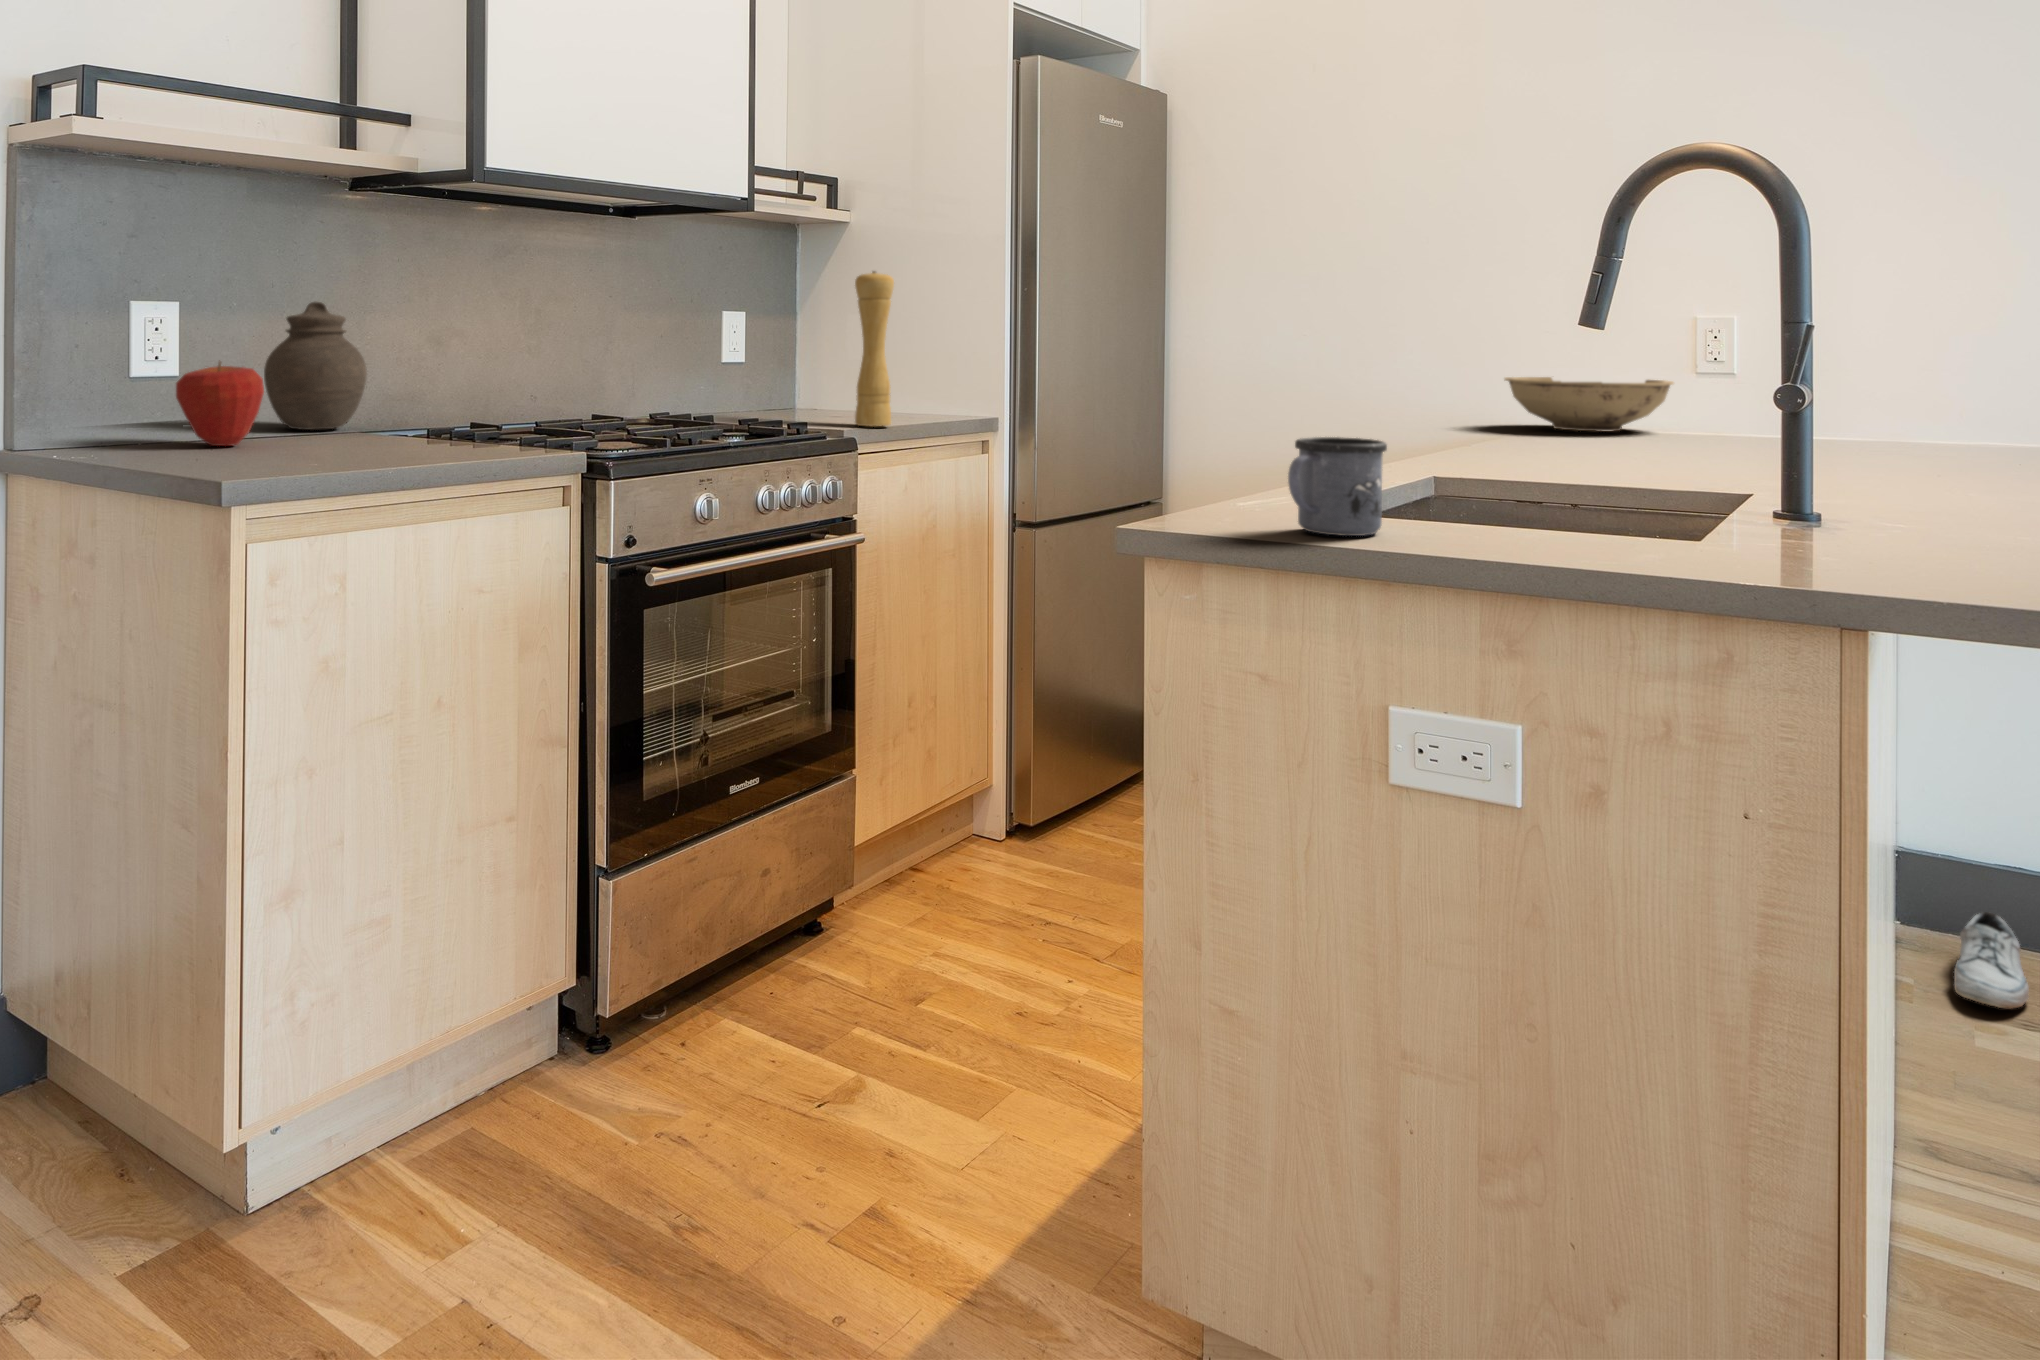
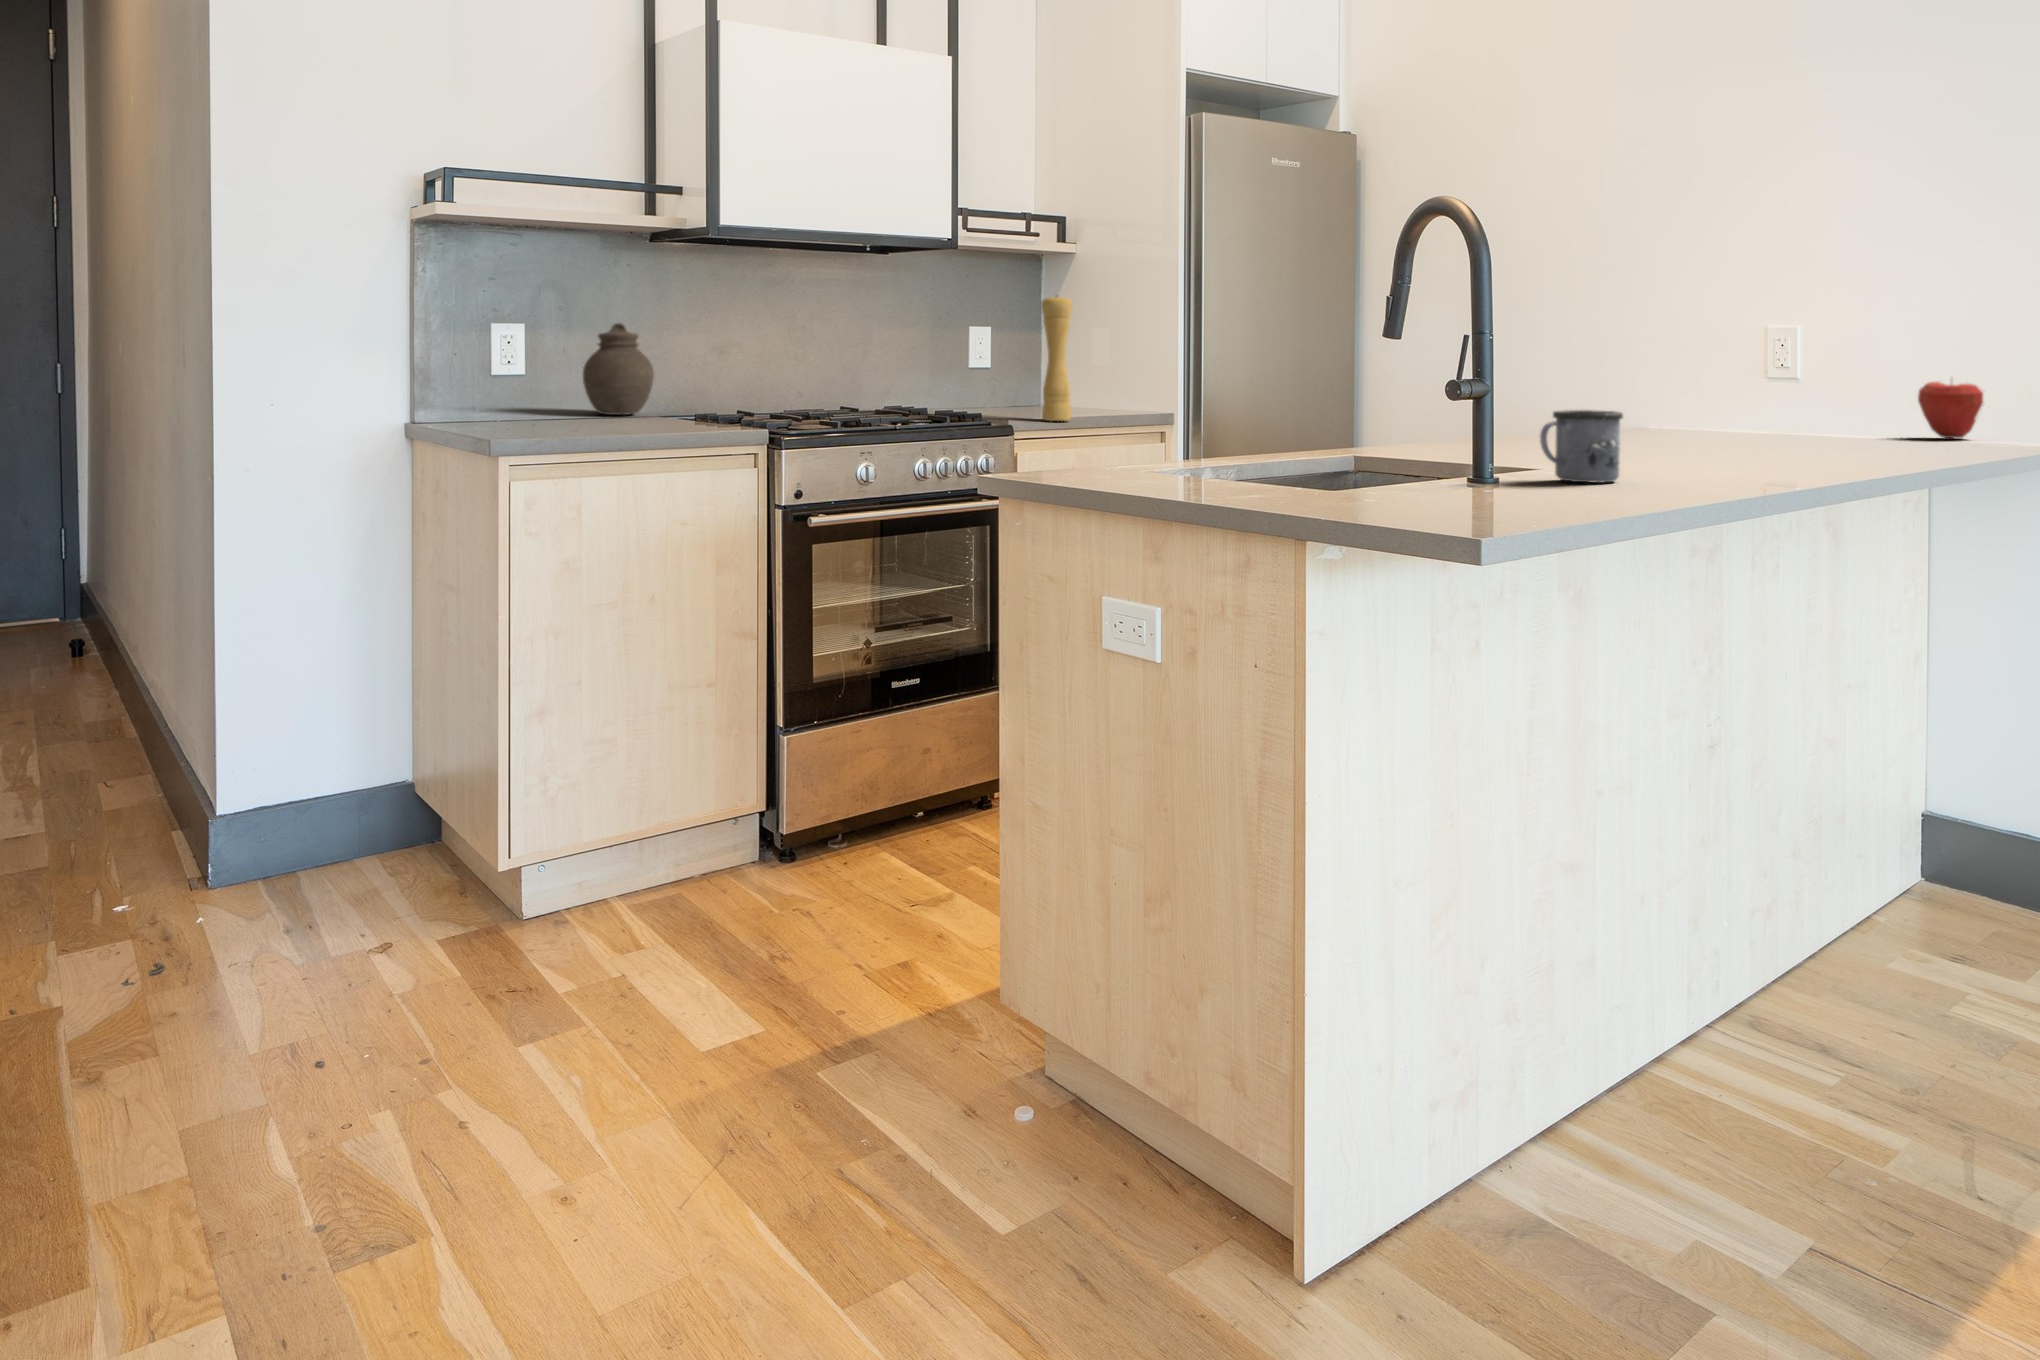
apple: present [176,362,264,446] -> present [1918,382,1984,438]
bowl: present [1505,377,1673,431] -> none [1608,382,1757,430]
mug: present [1288,437,1387,536] -> present [1540,410,1623,483]
shoe: present [1954,912,2029,1008] -> none [1912,866,2006,940]

